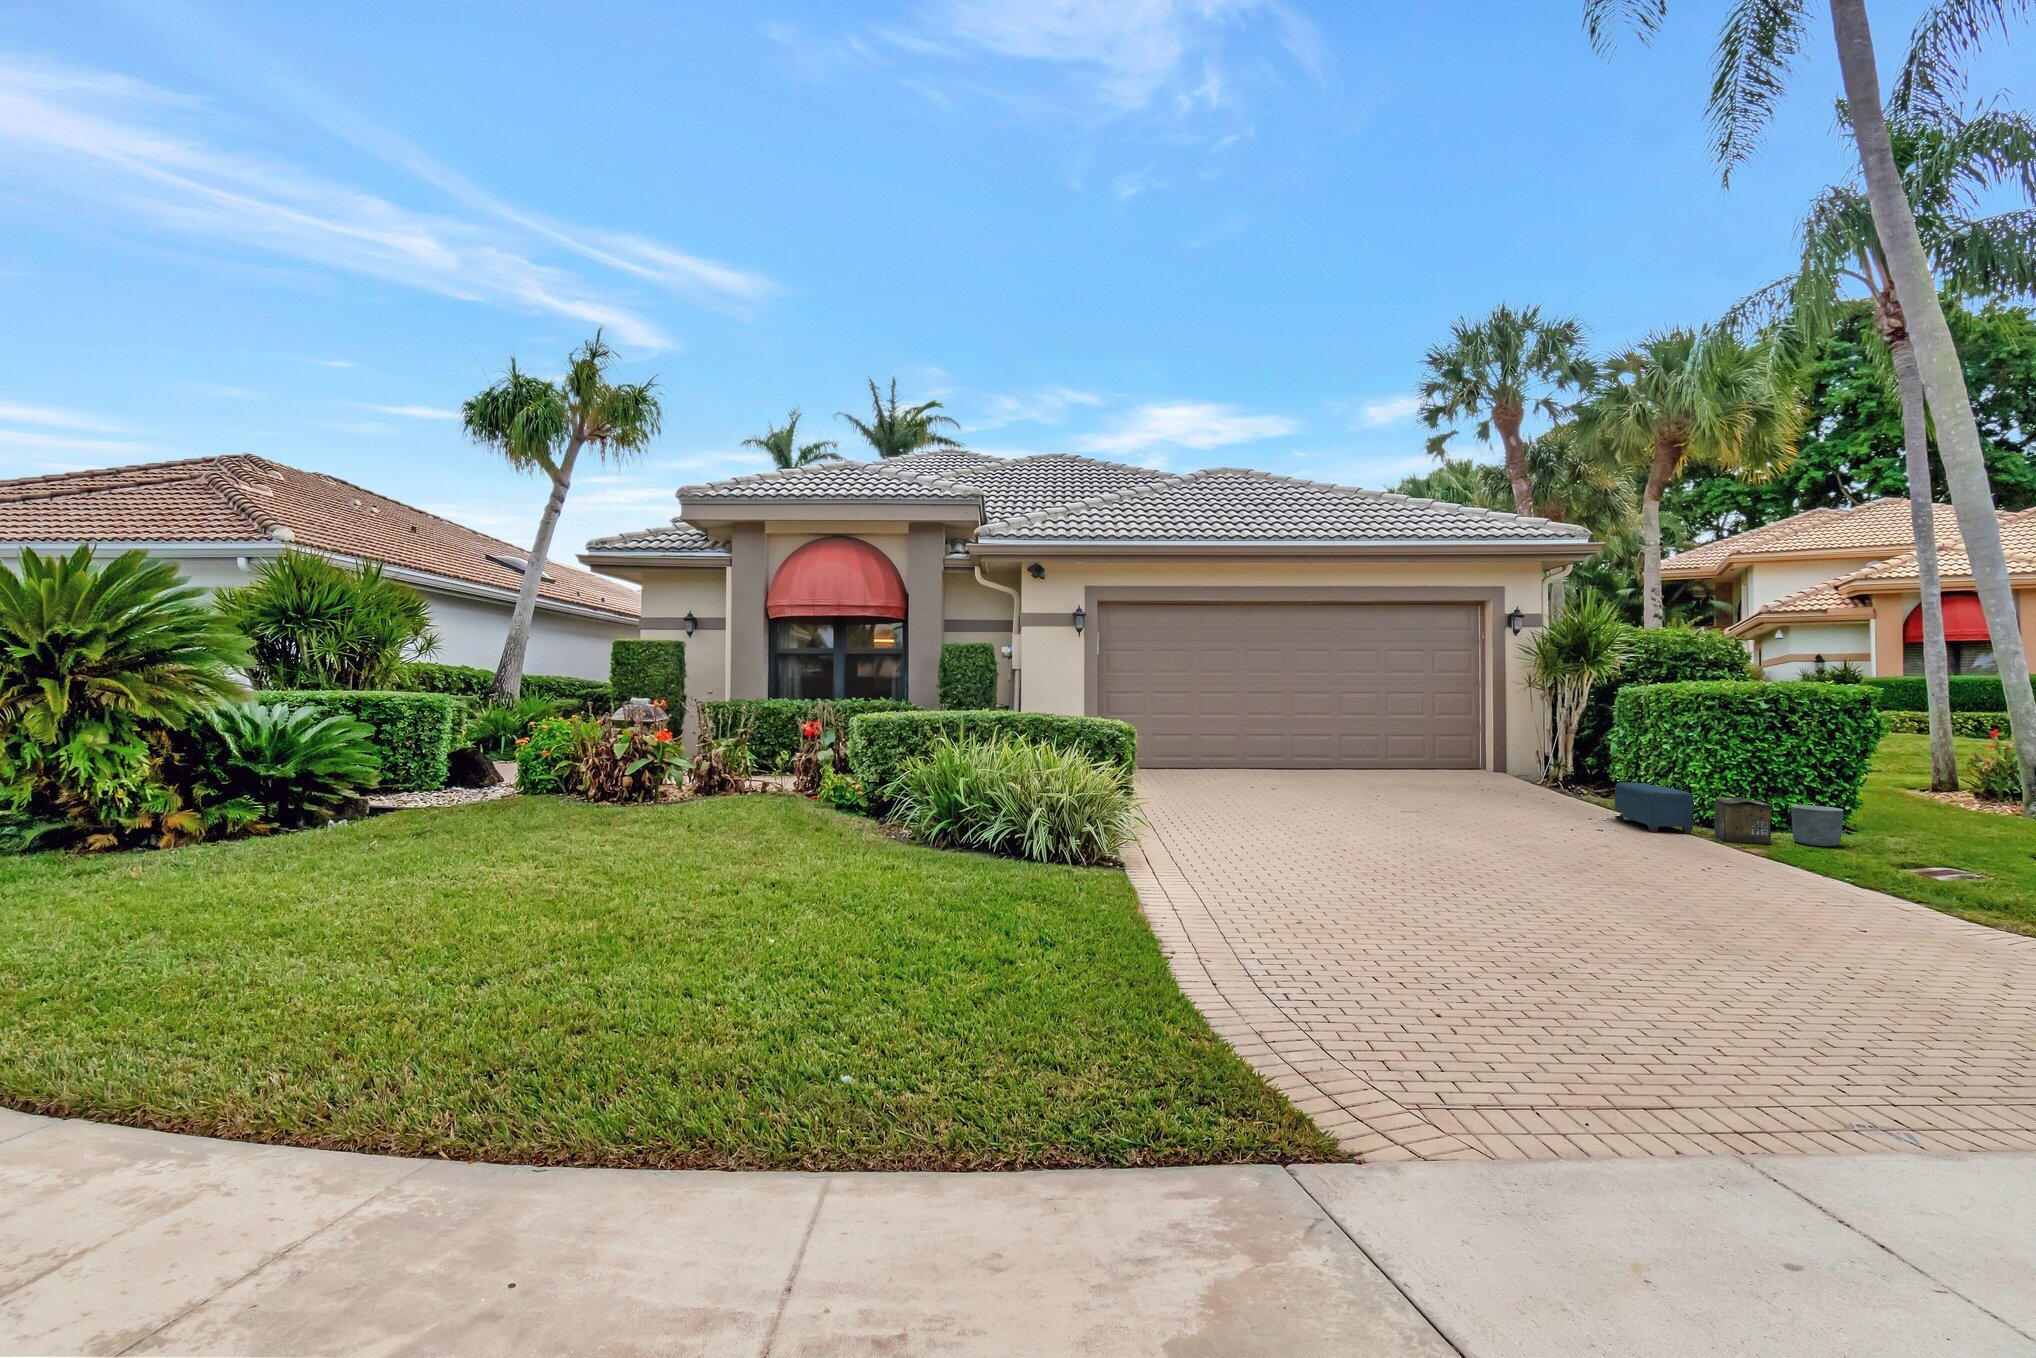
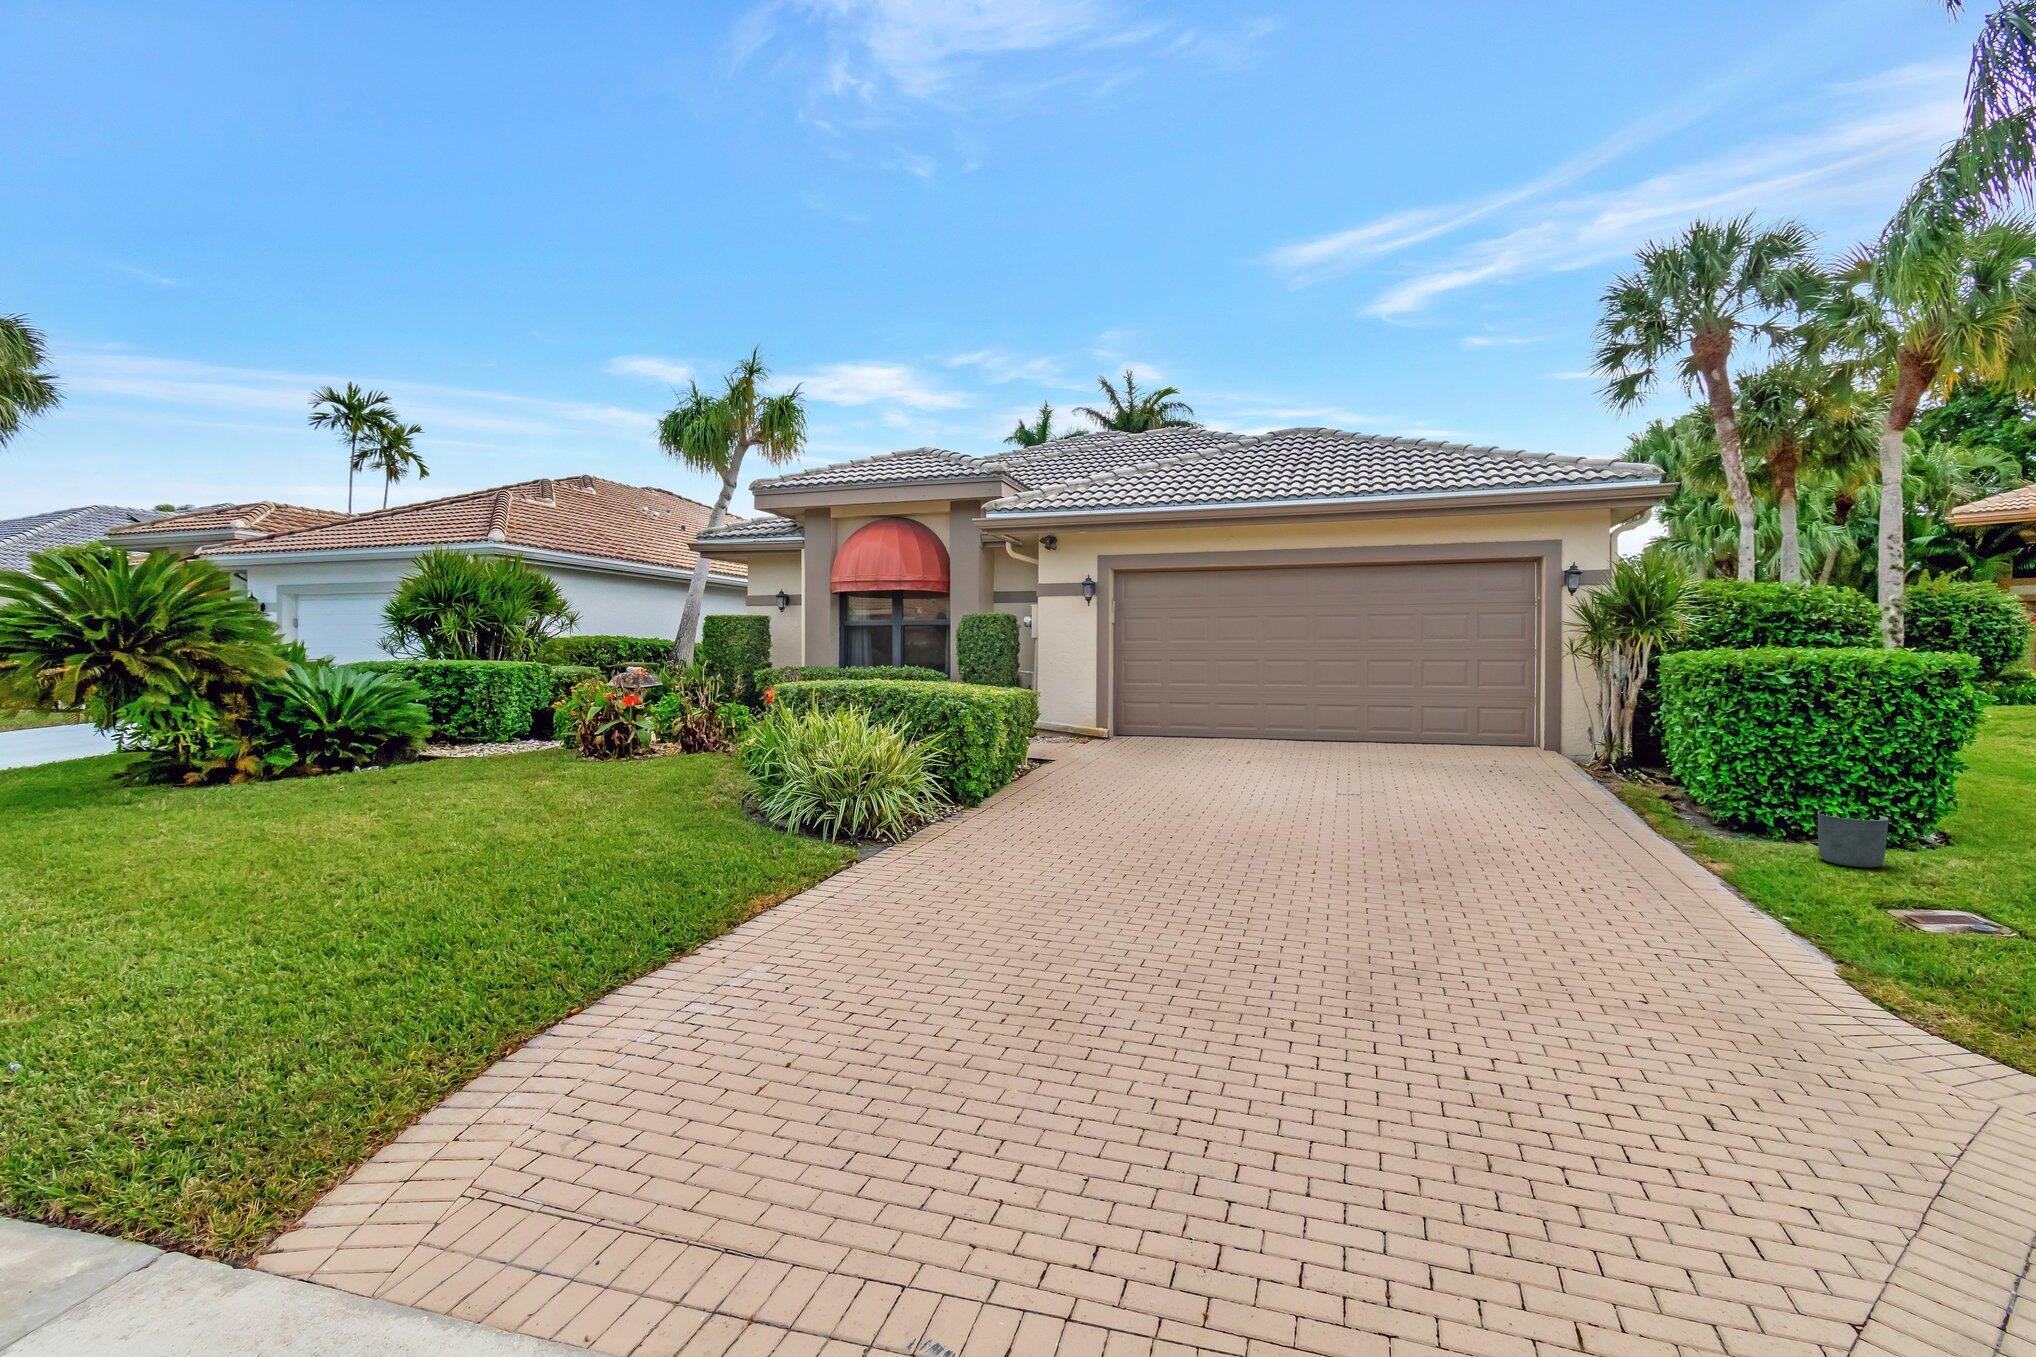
bench: present [1615,782,1693,833] -> none [1622,773,1688,840]
cardboard box: present [1714,797,1772,844] -> none [1711,797,1780,859]

